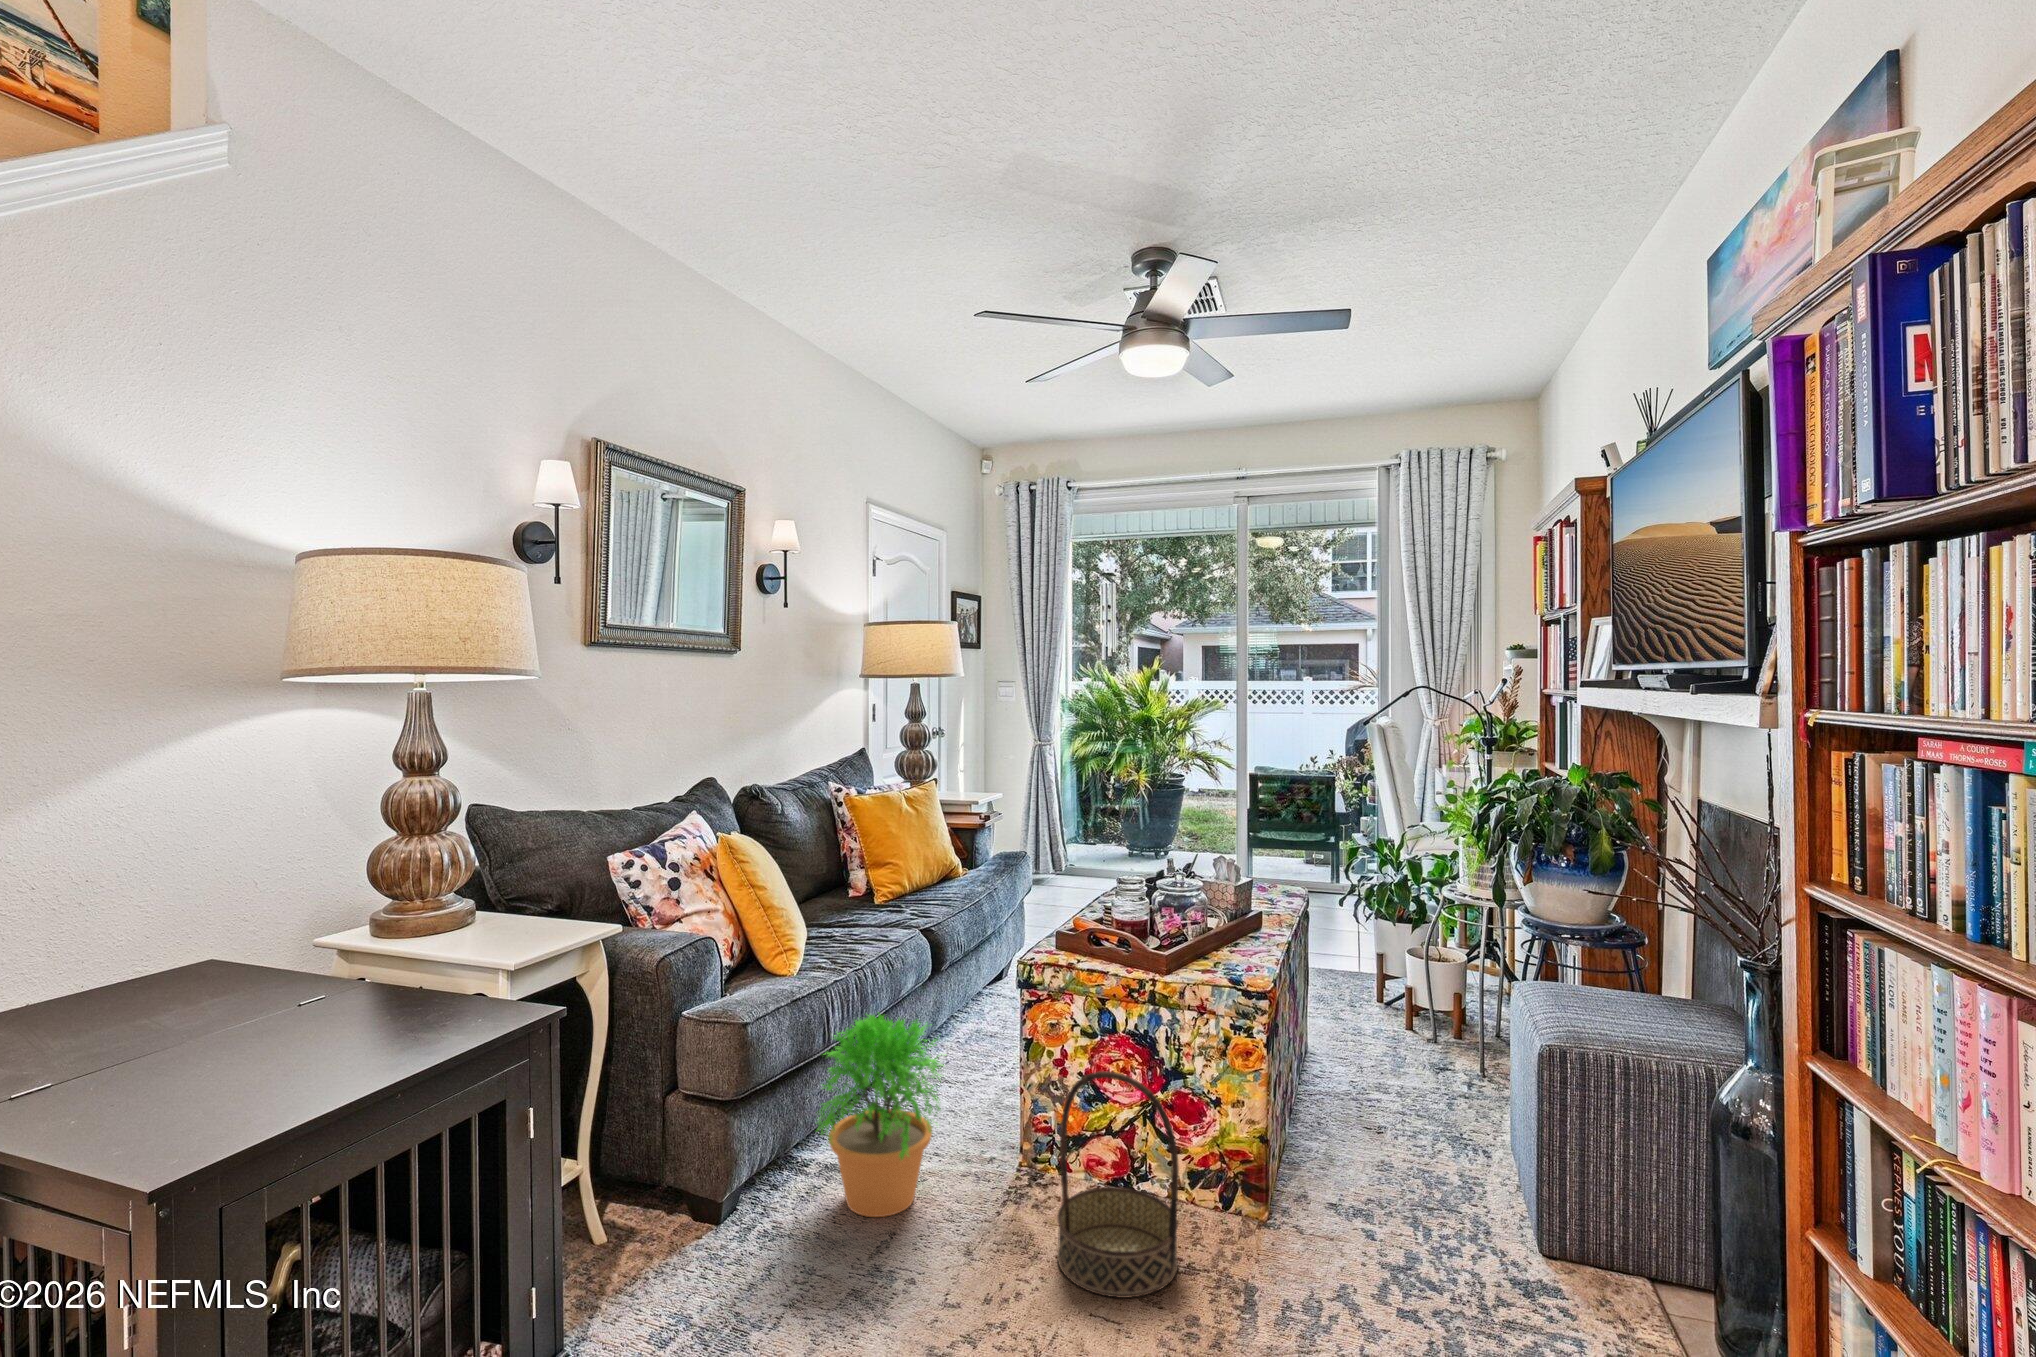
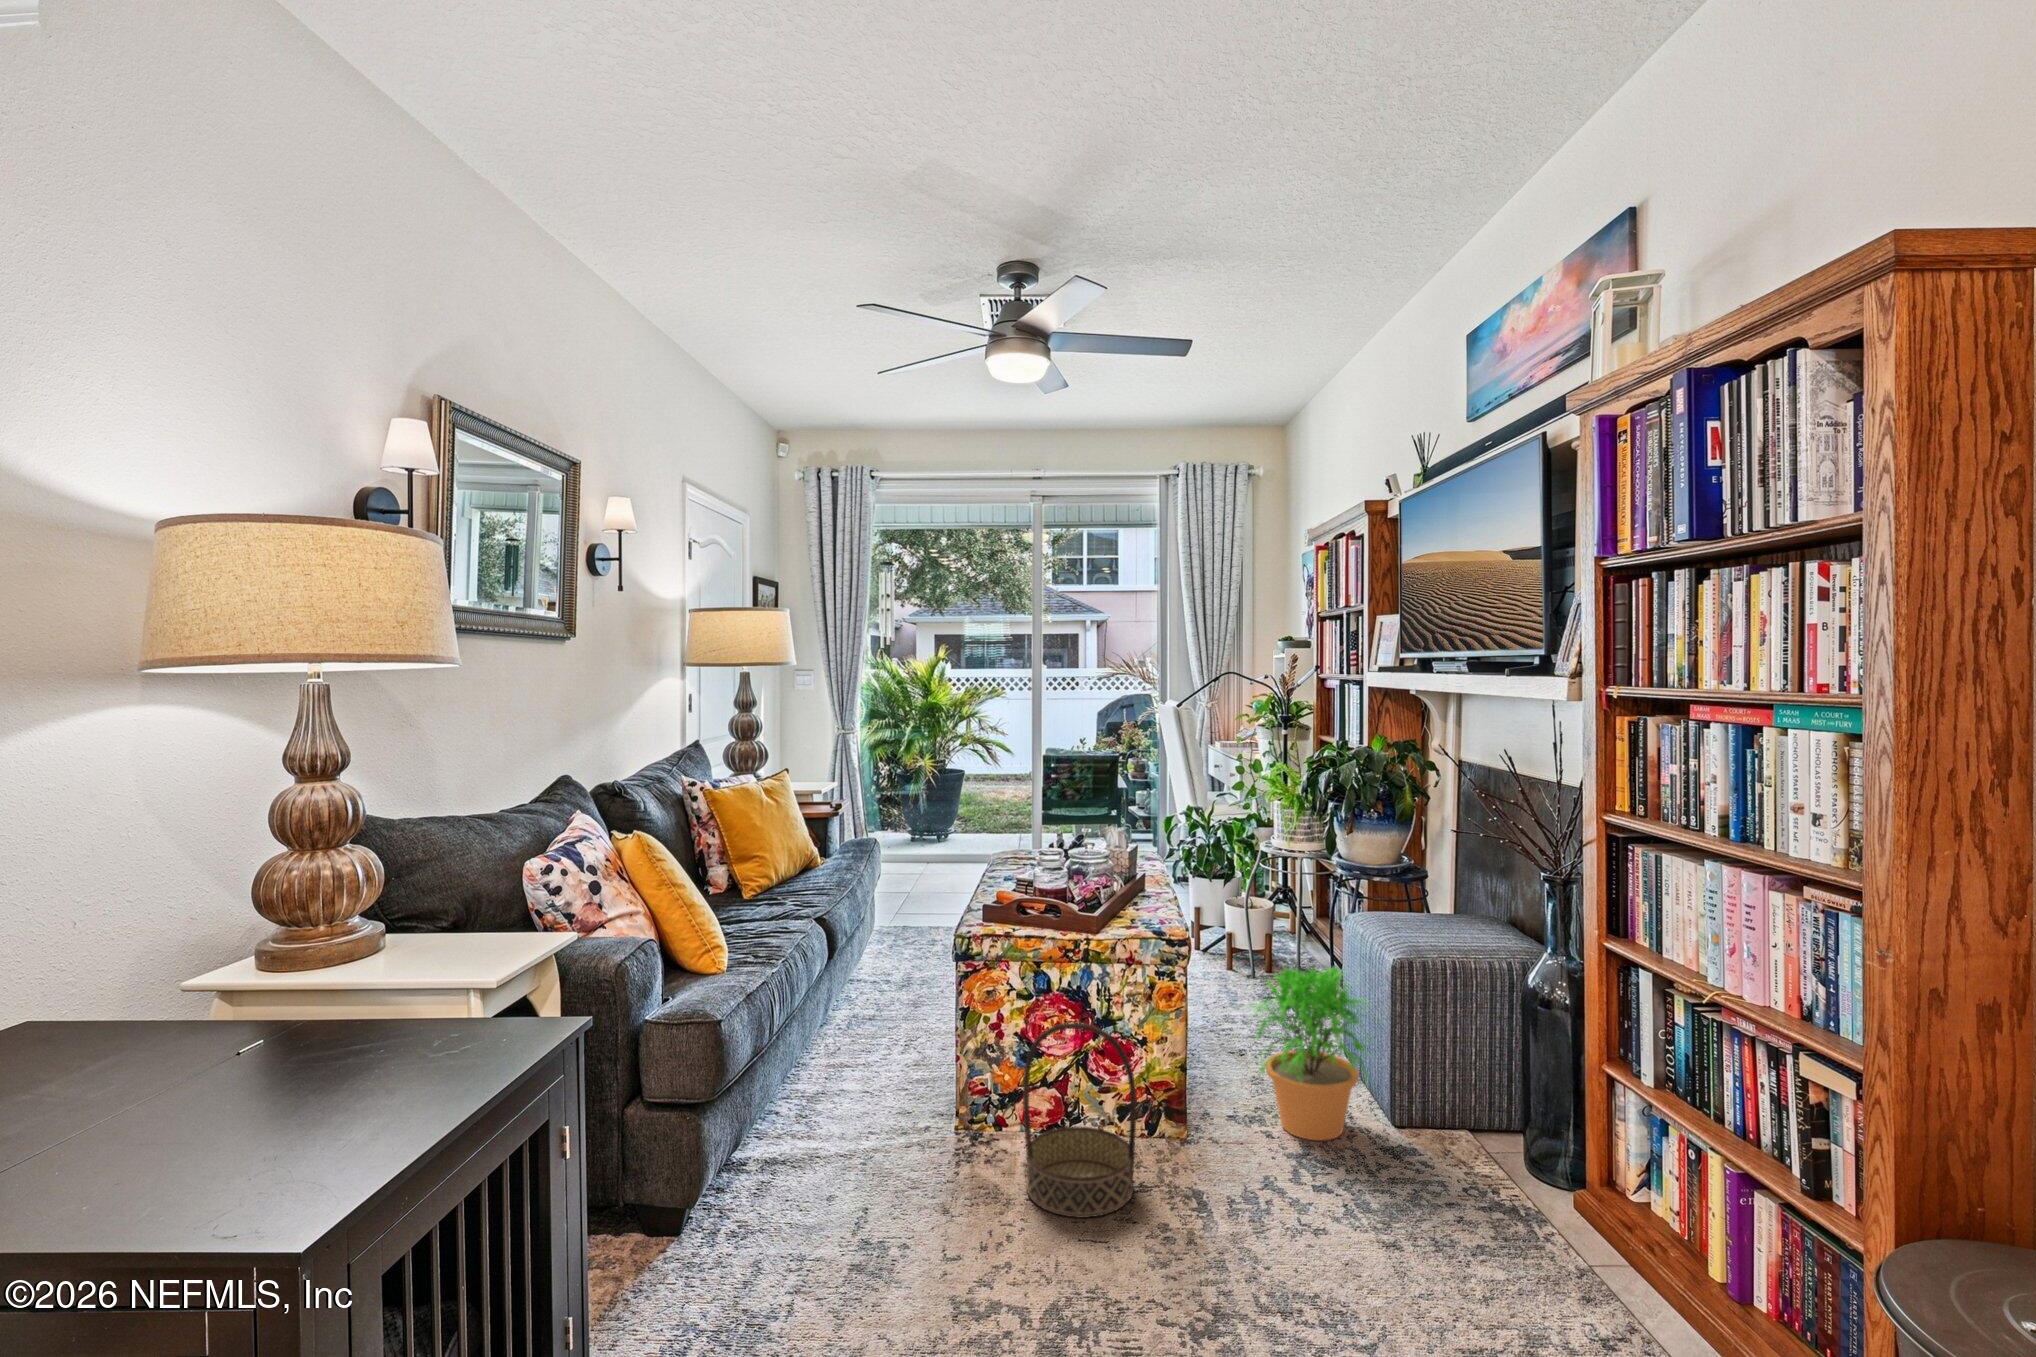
potted plant: present [816,1012,943,1217] -> present [1250,967,1372,1140]

